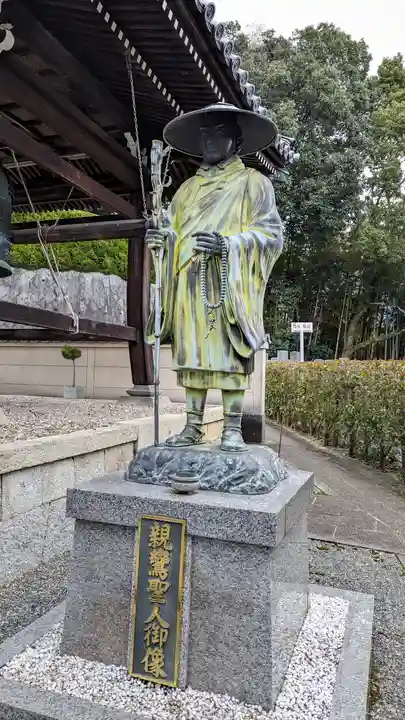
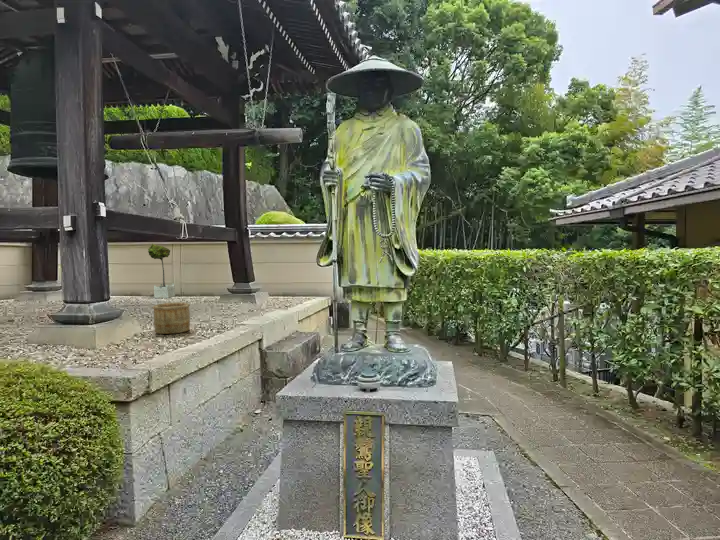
wooden bucket: none [28,395,66,426] -> present [152,302,190,334]

